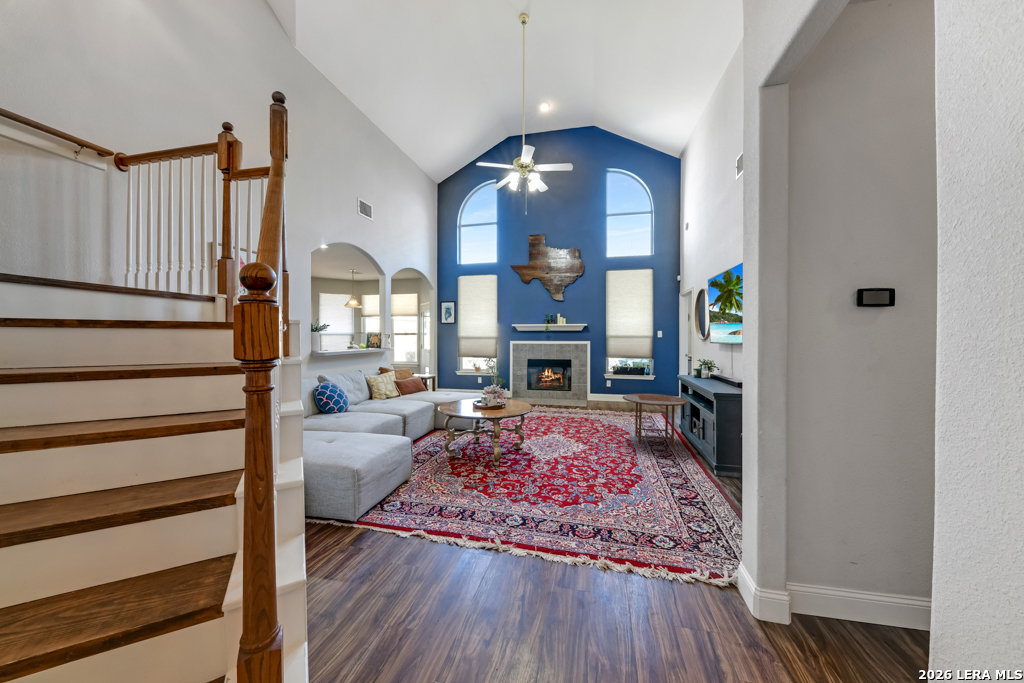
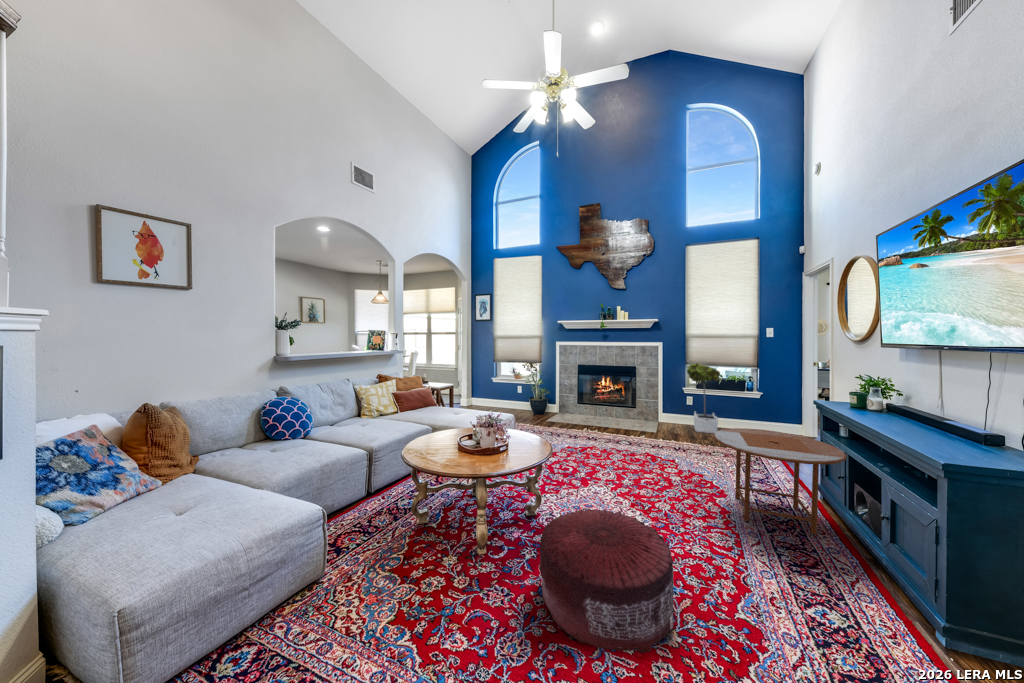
potted tree: none [607,356,629,406] -> present [687,363,720,433]
pouf: none [536,433,603,485] -> present [539,509,674,652]

